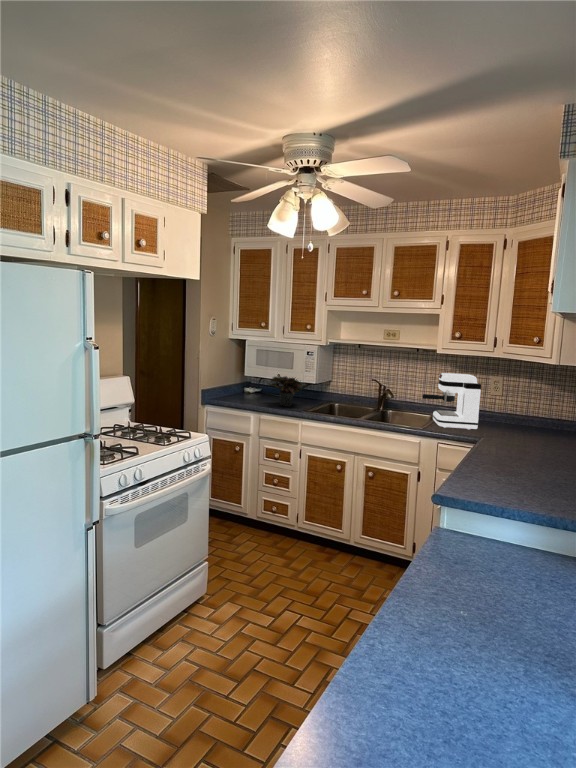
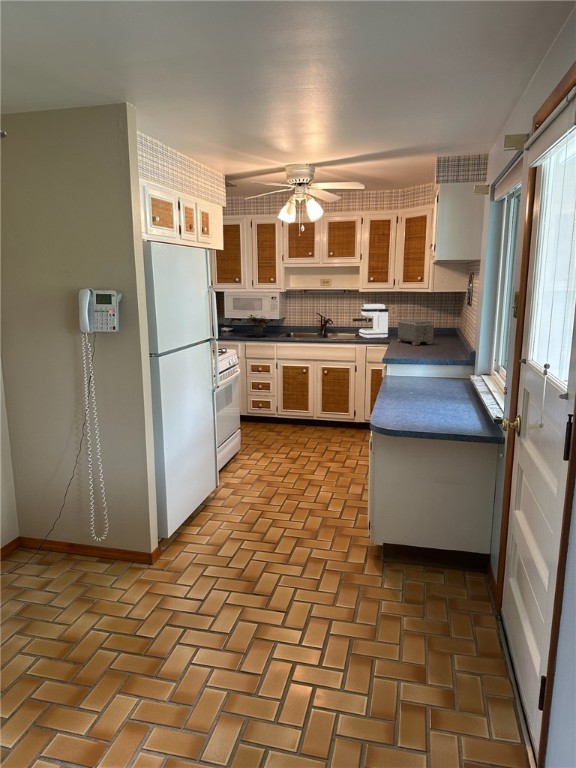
toaster: none [489,406,557,456] -> present [397,319,434,345]

